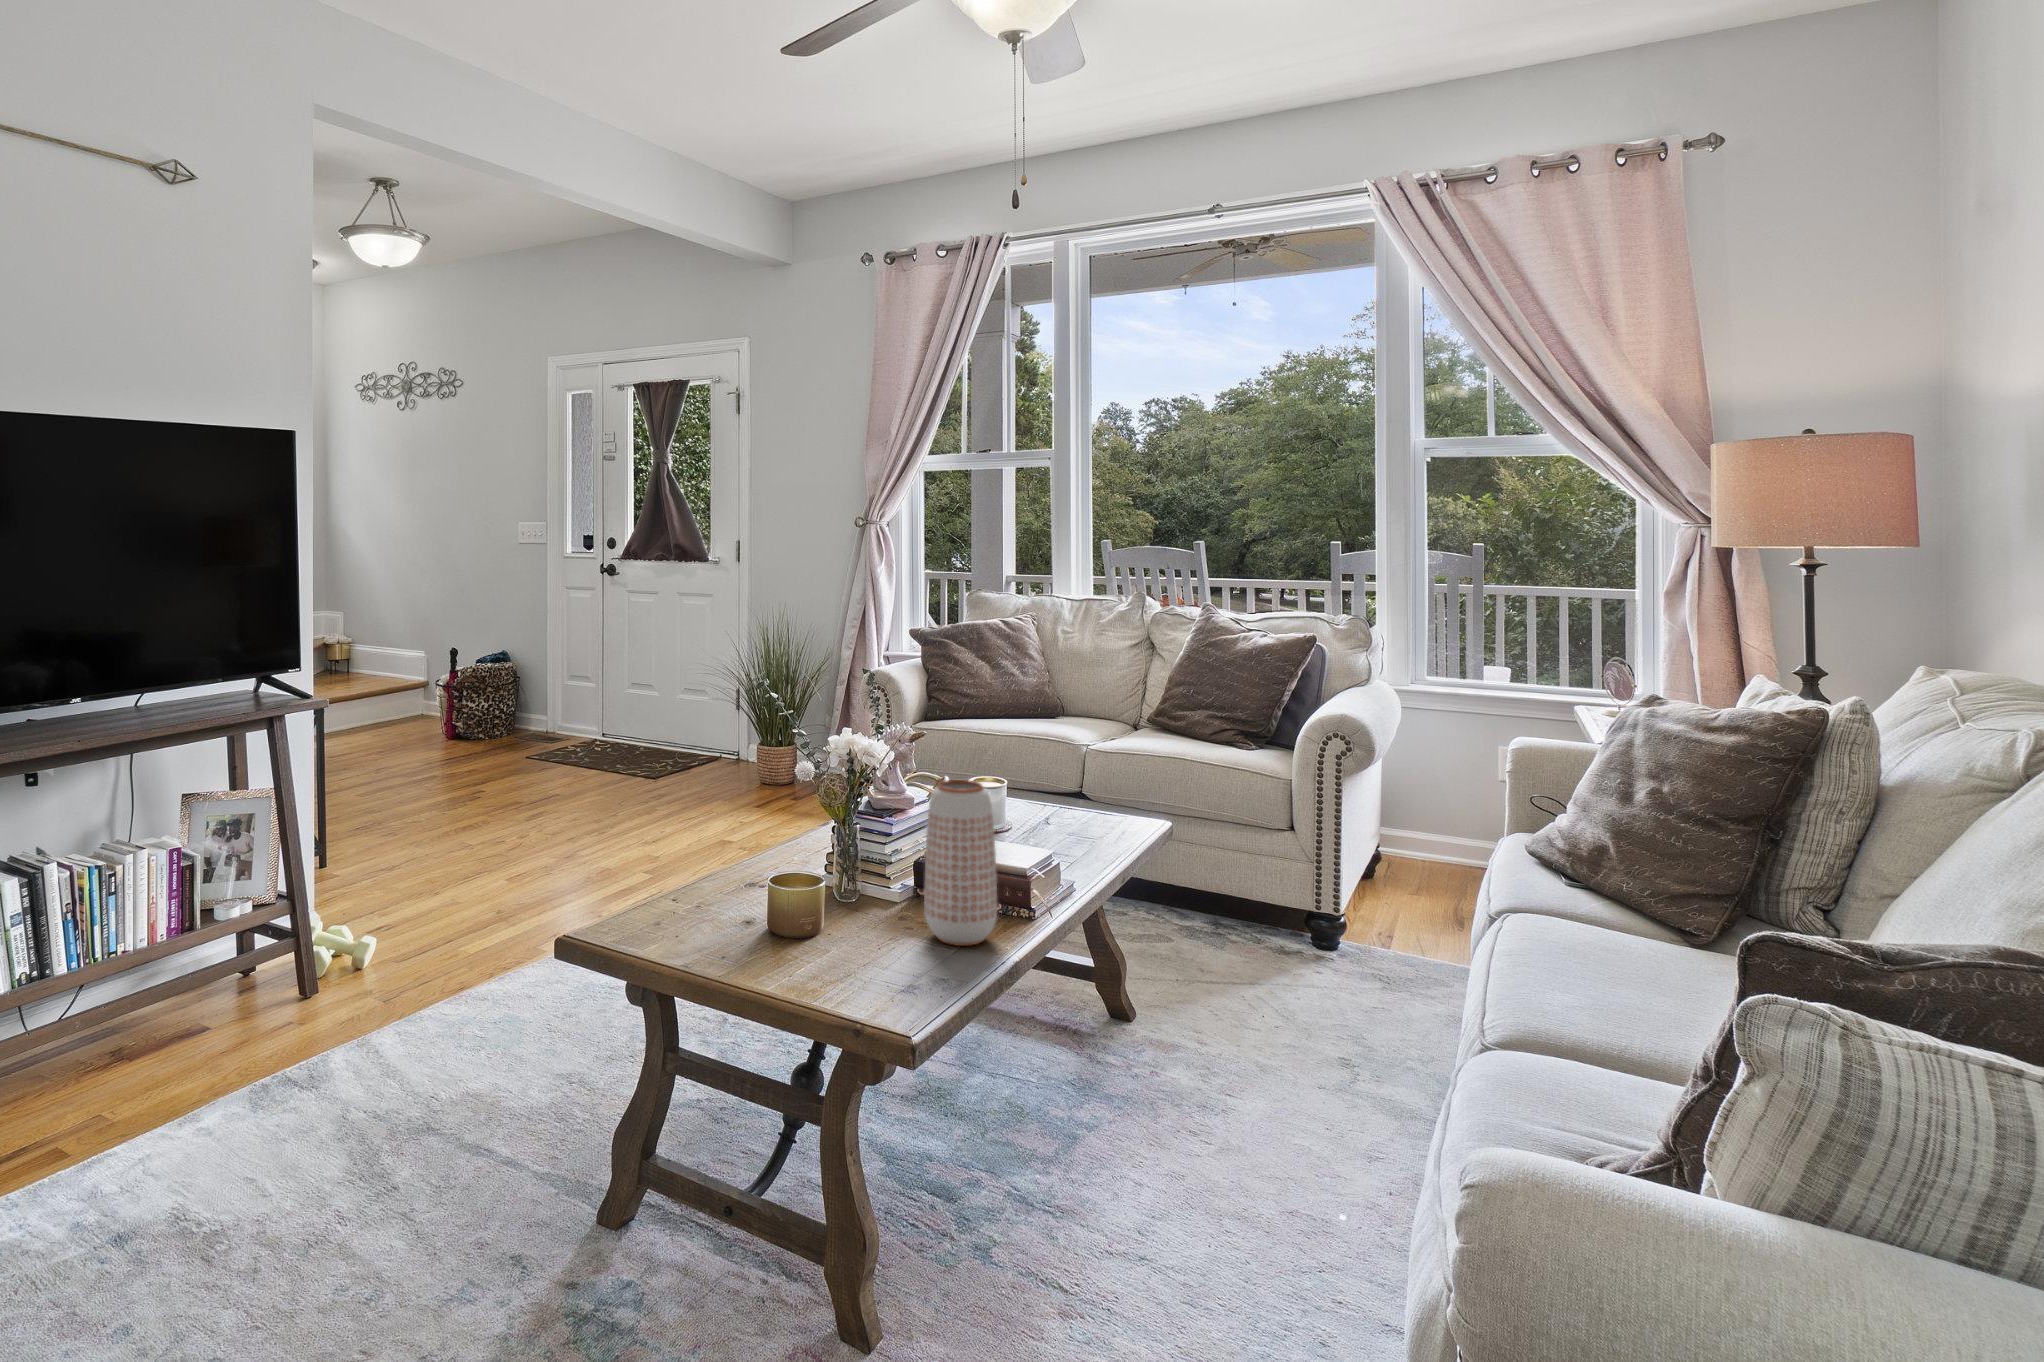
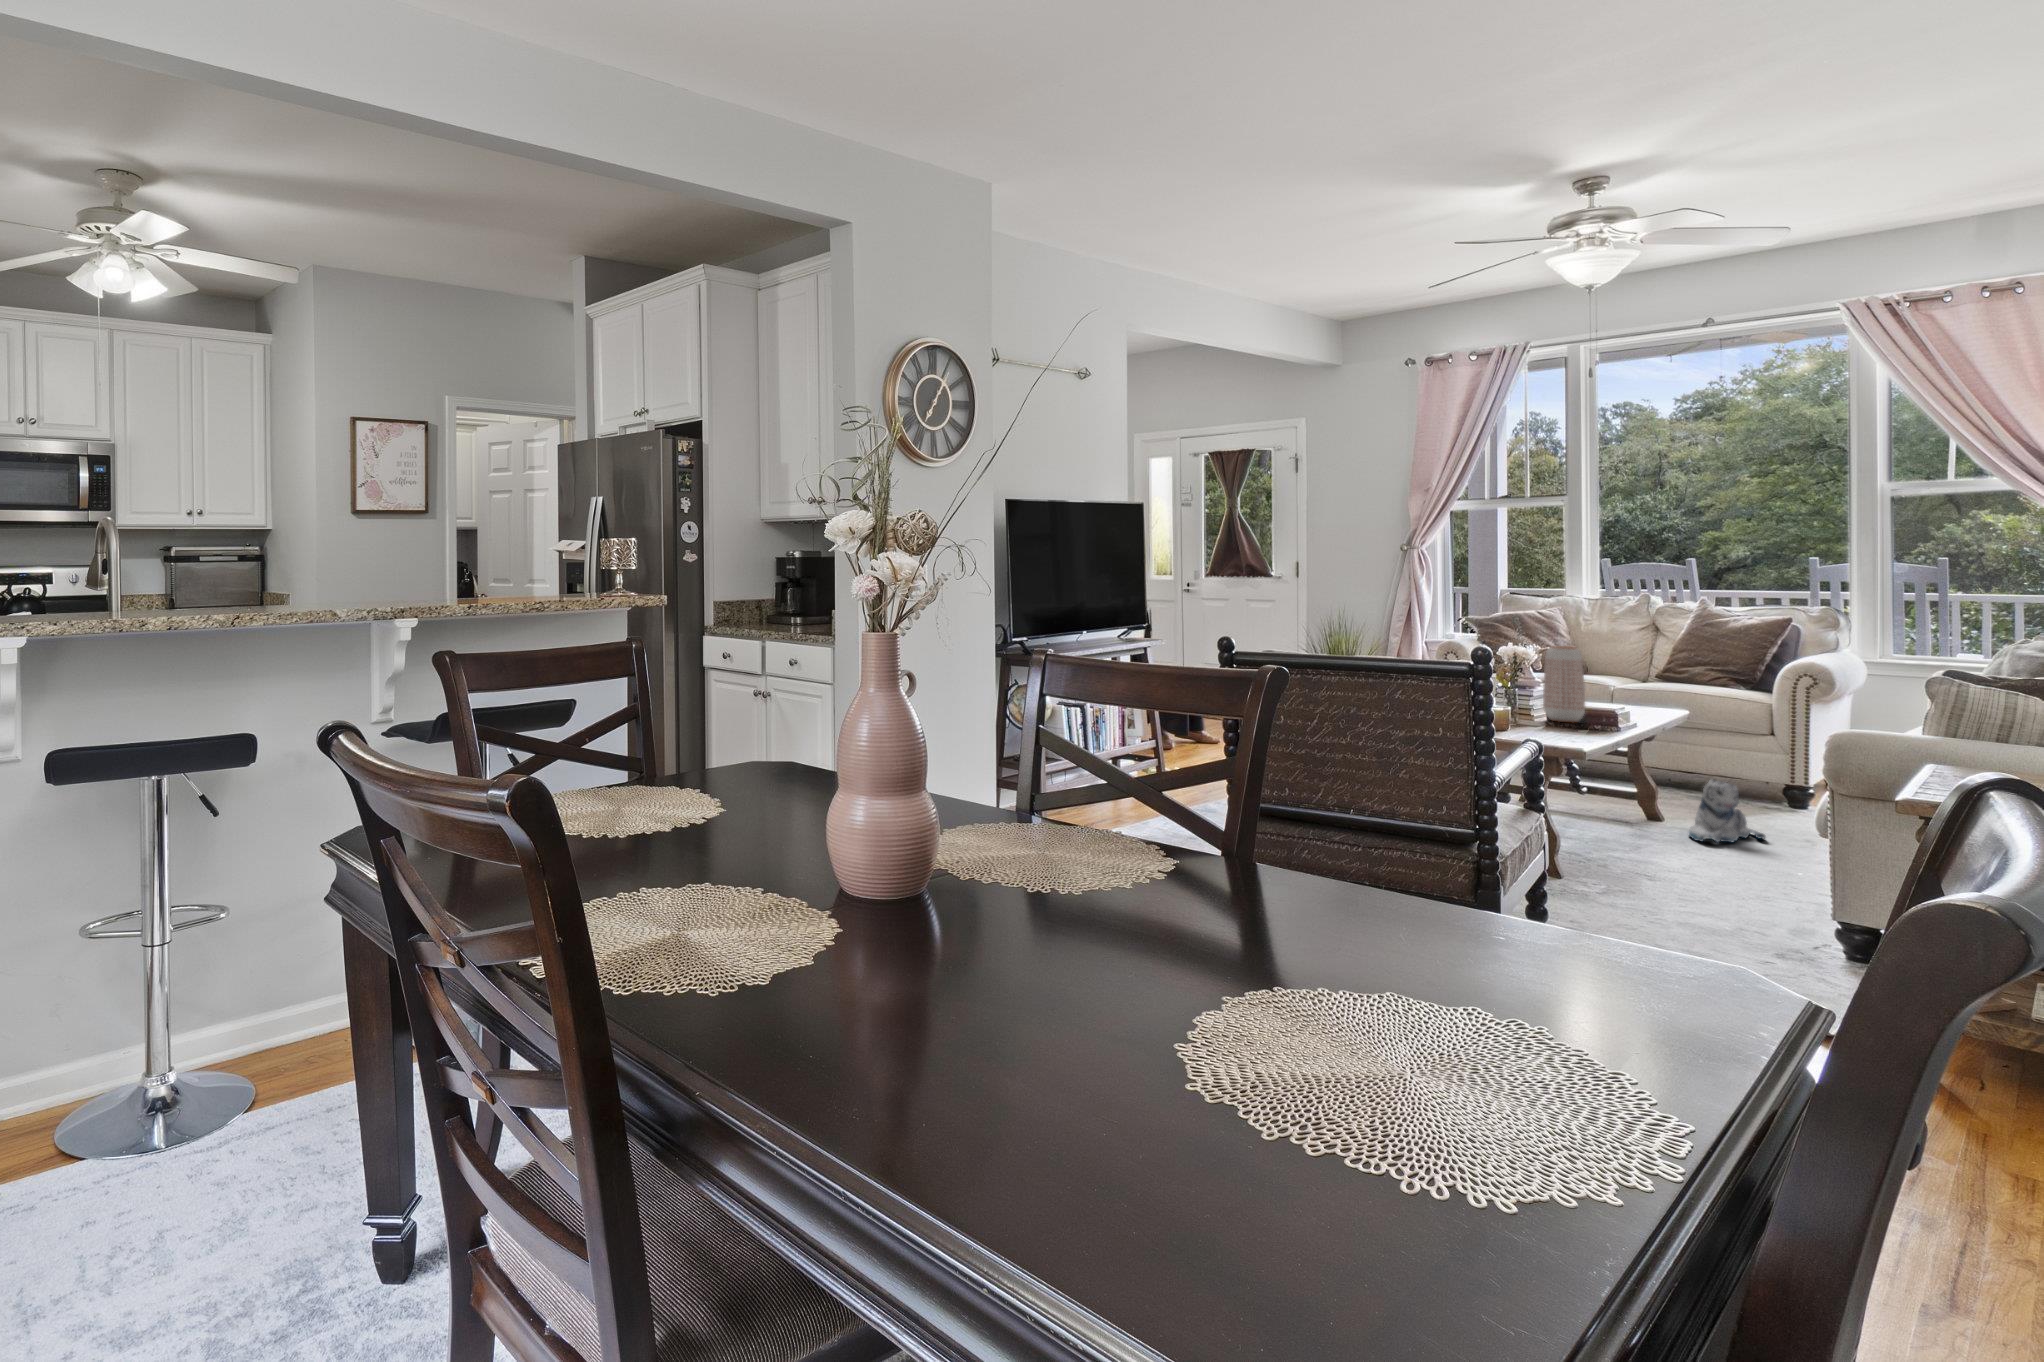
plush toy: none [1175,988,1292,1129] -> present [1689,780,1765,842]

